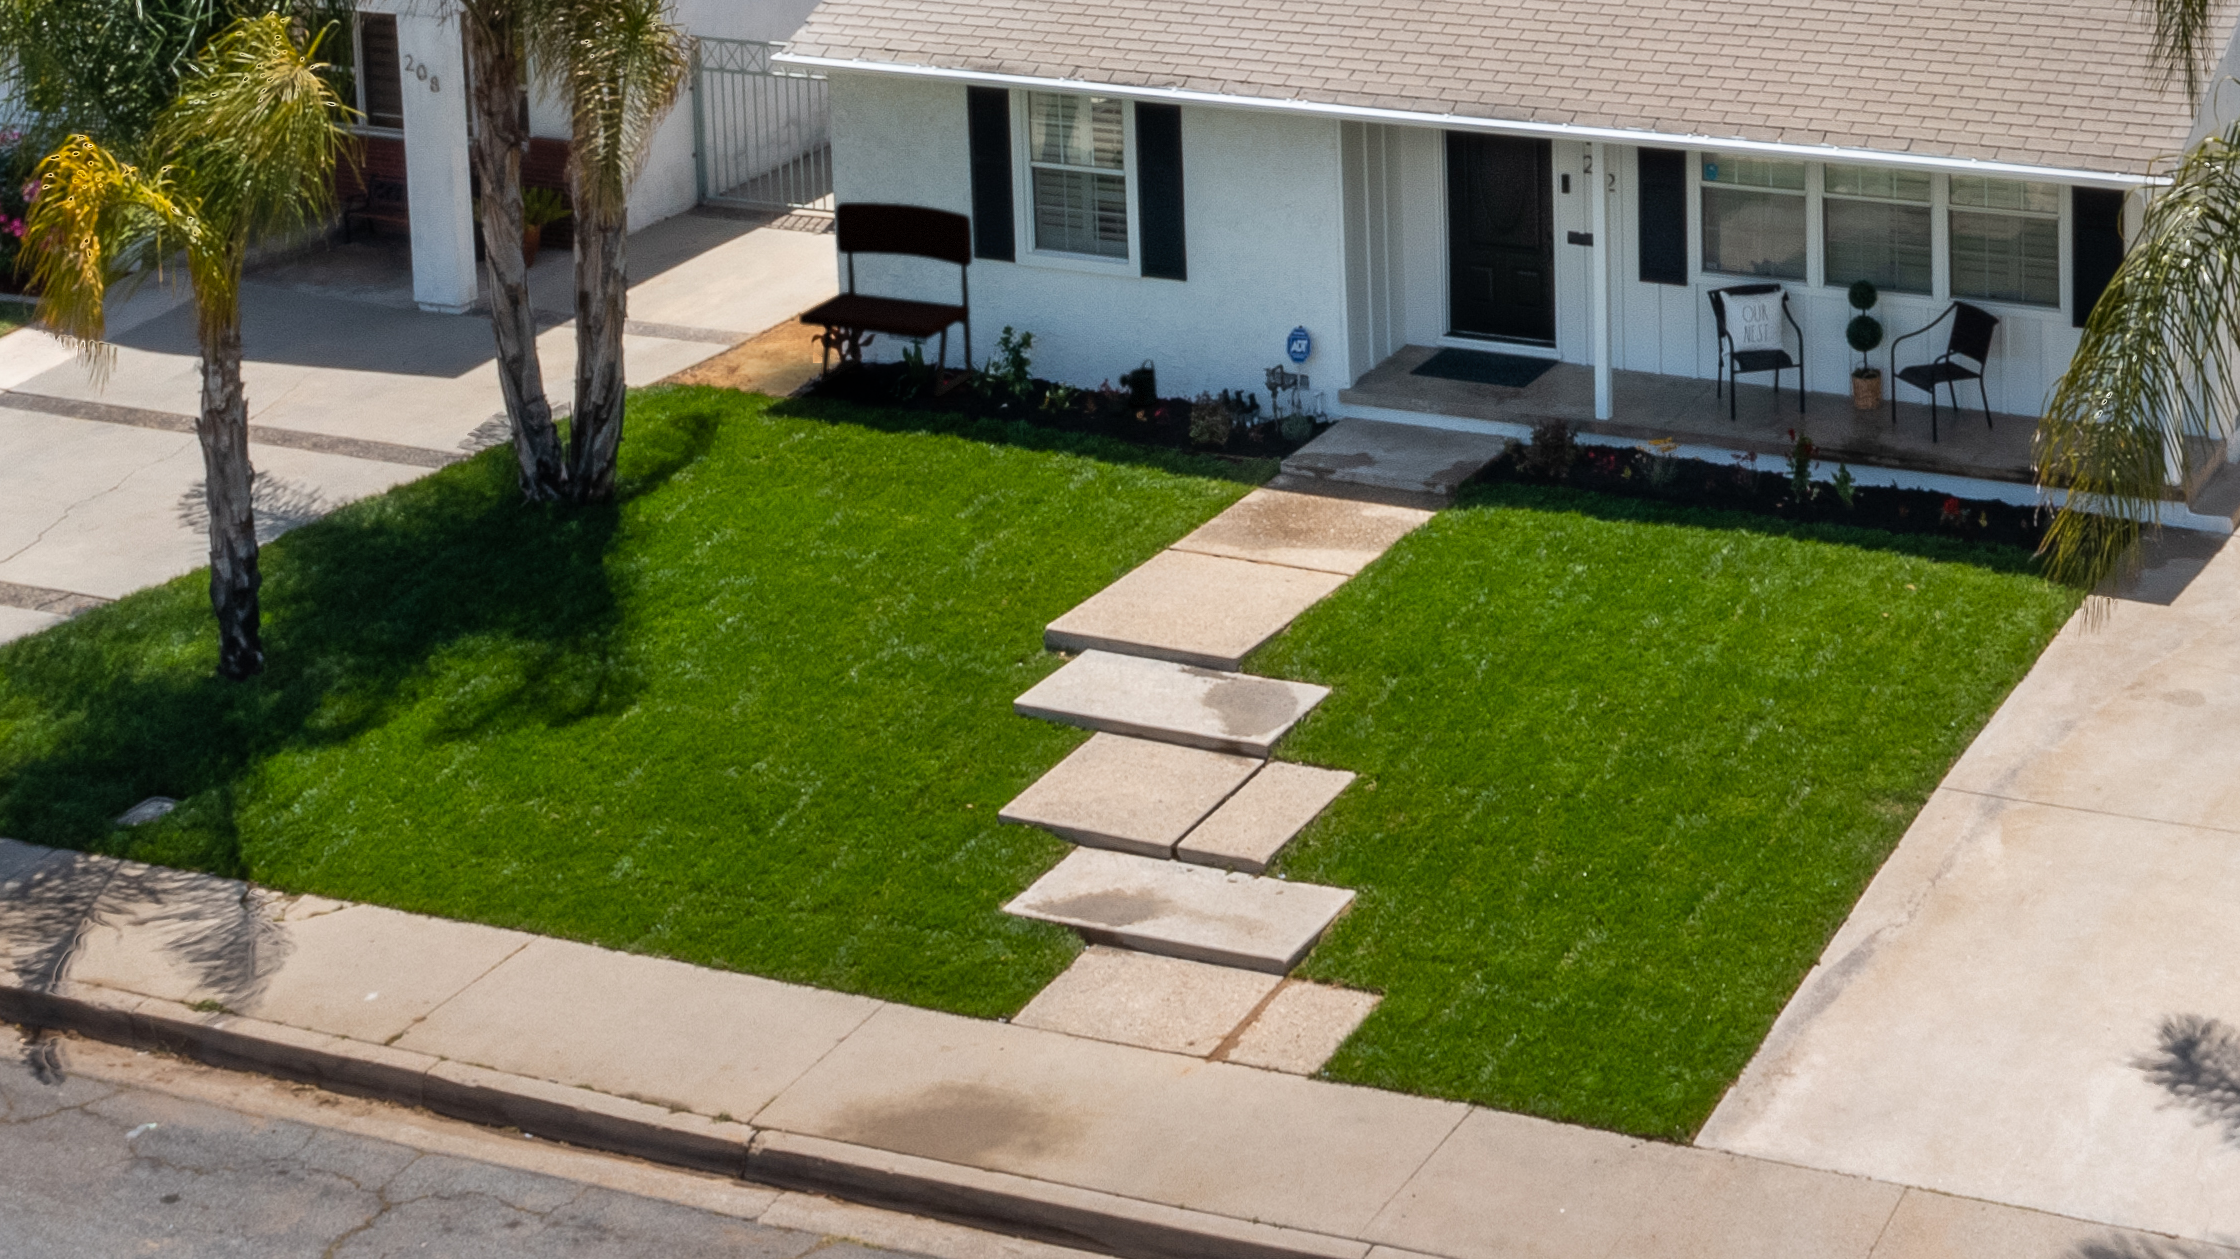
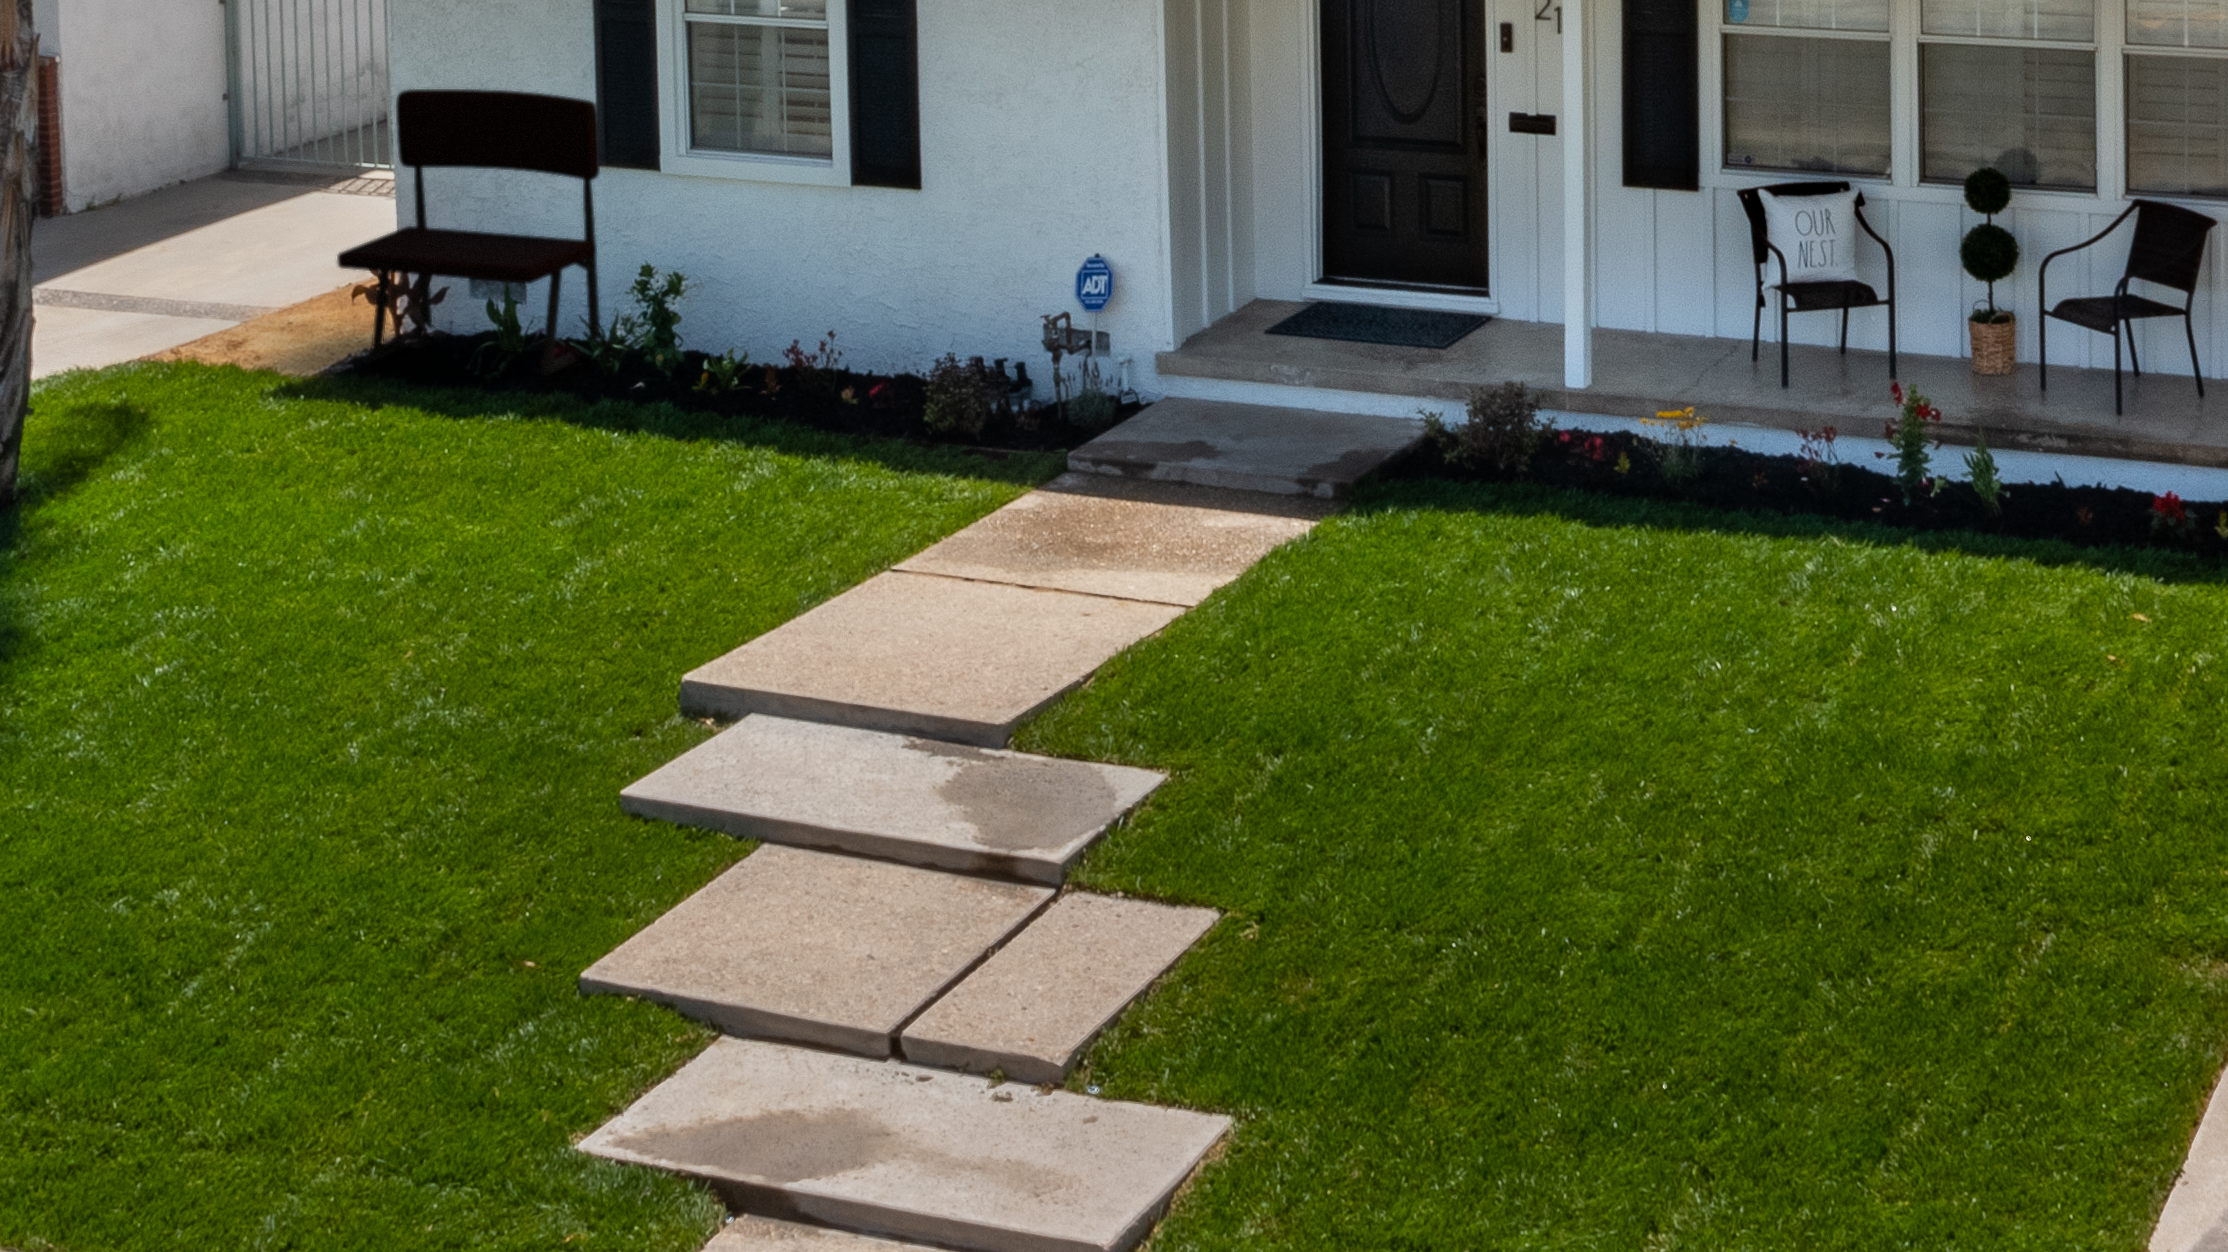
watering can: present [1119,359,1158,406] -> none [820,316,881,385]

